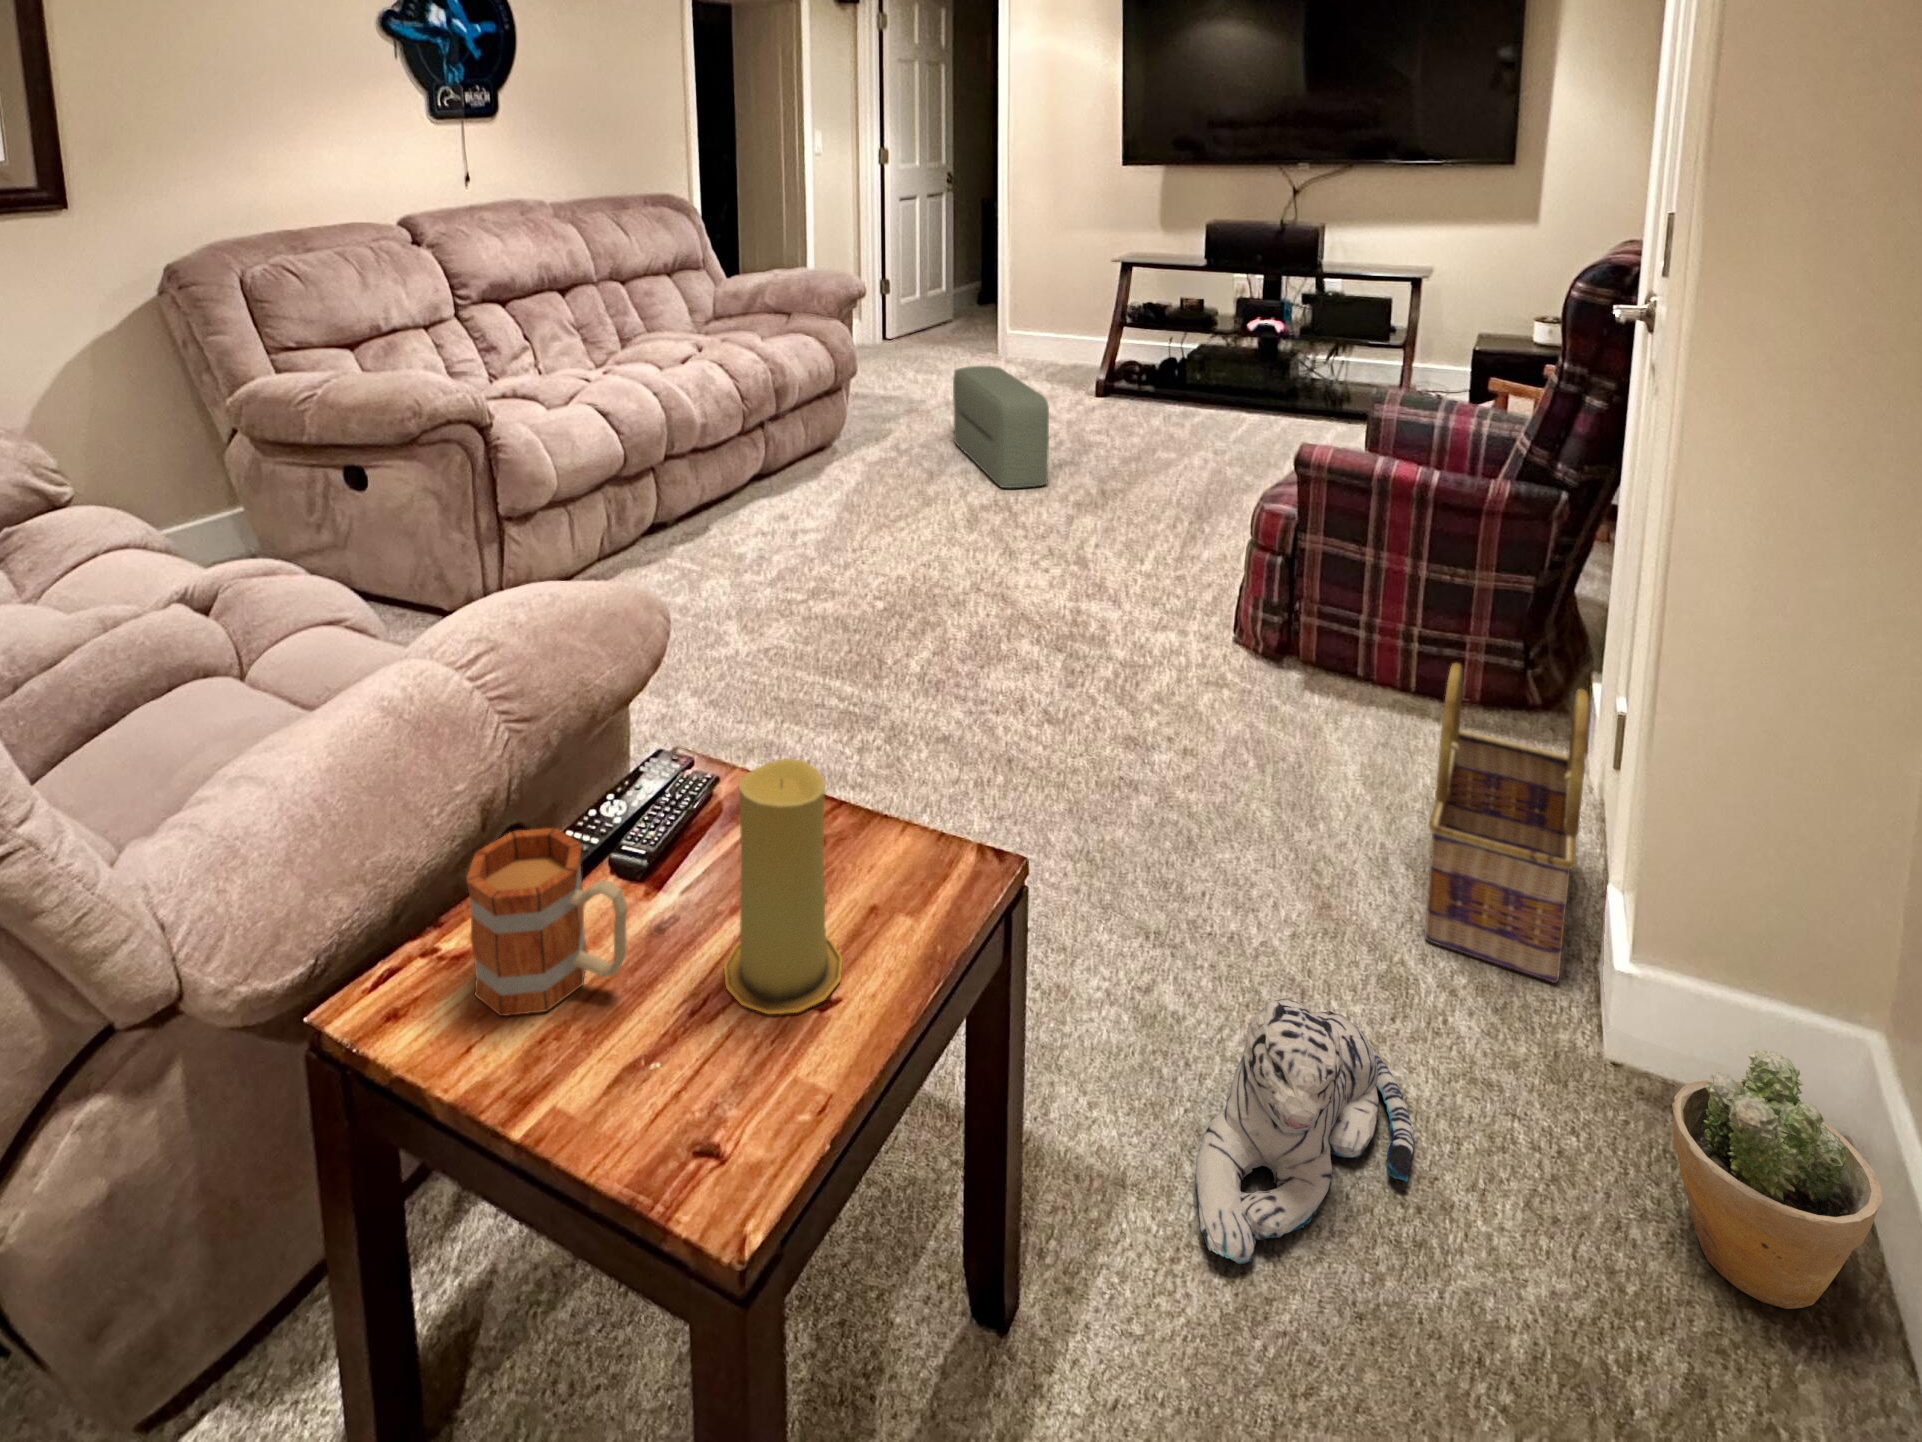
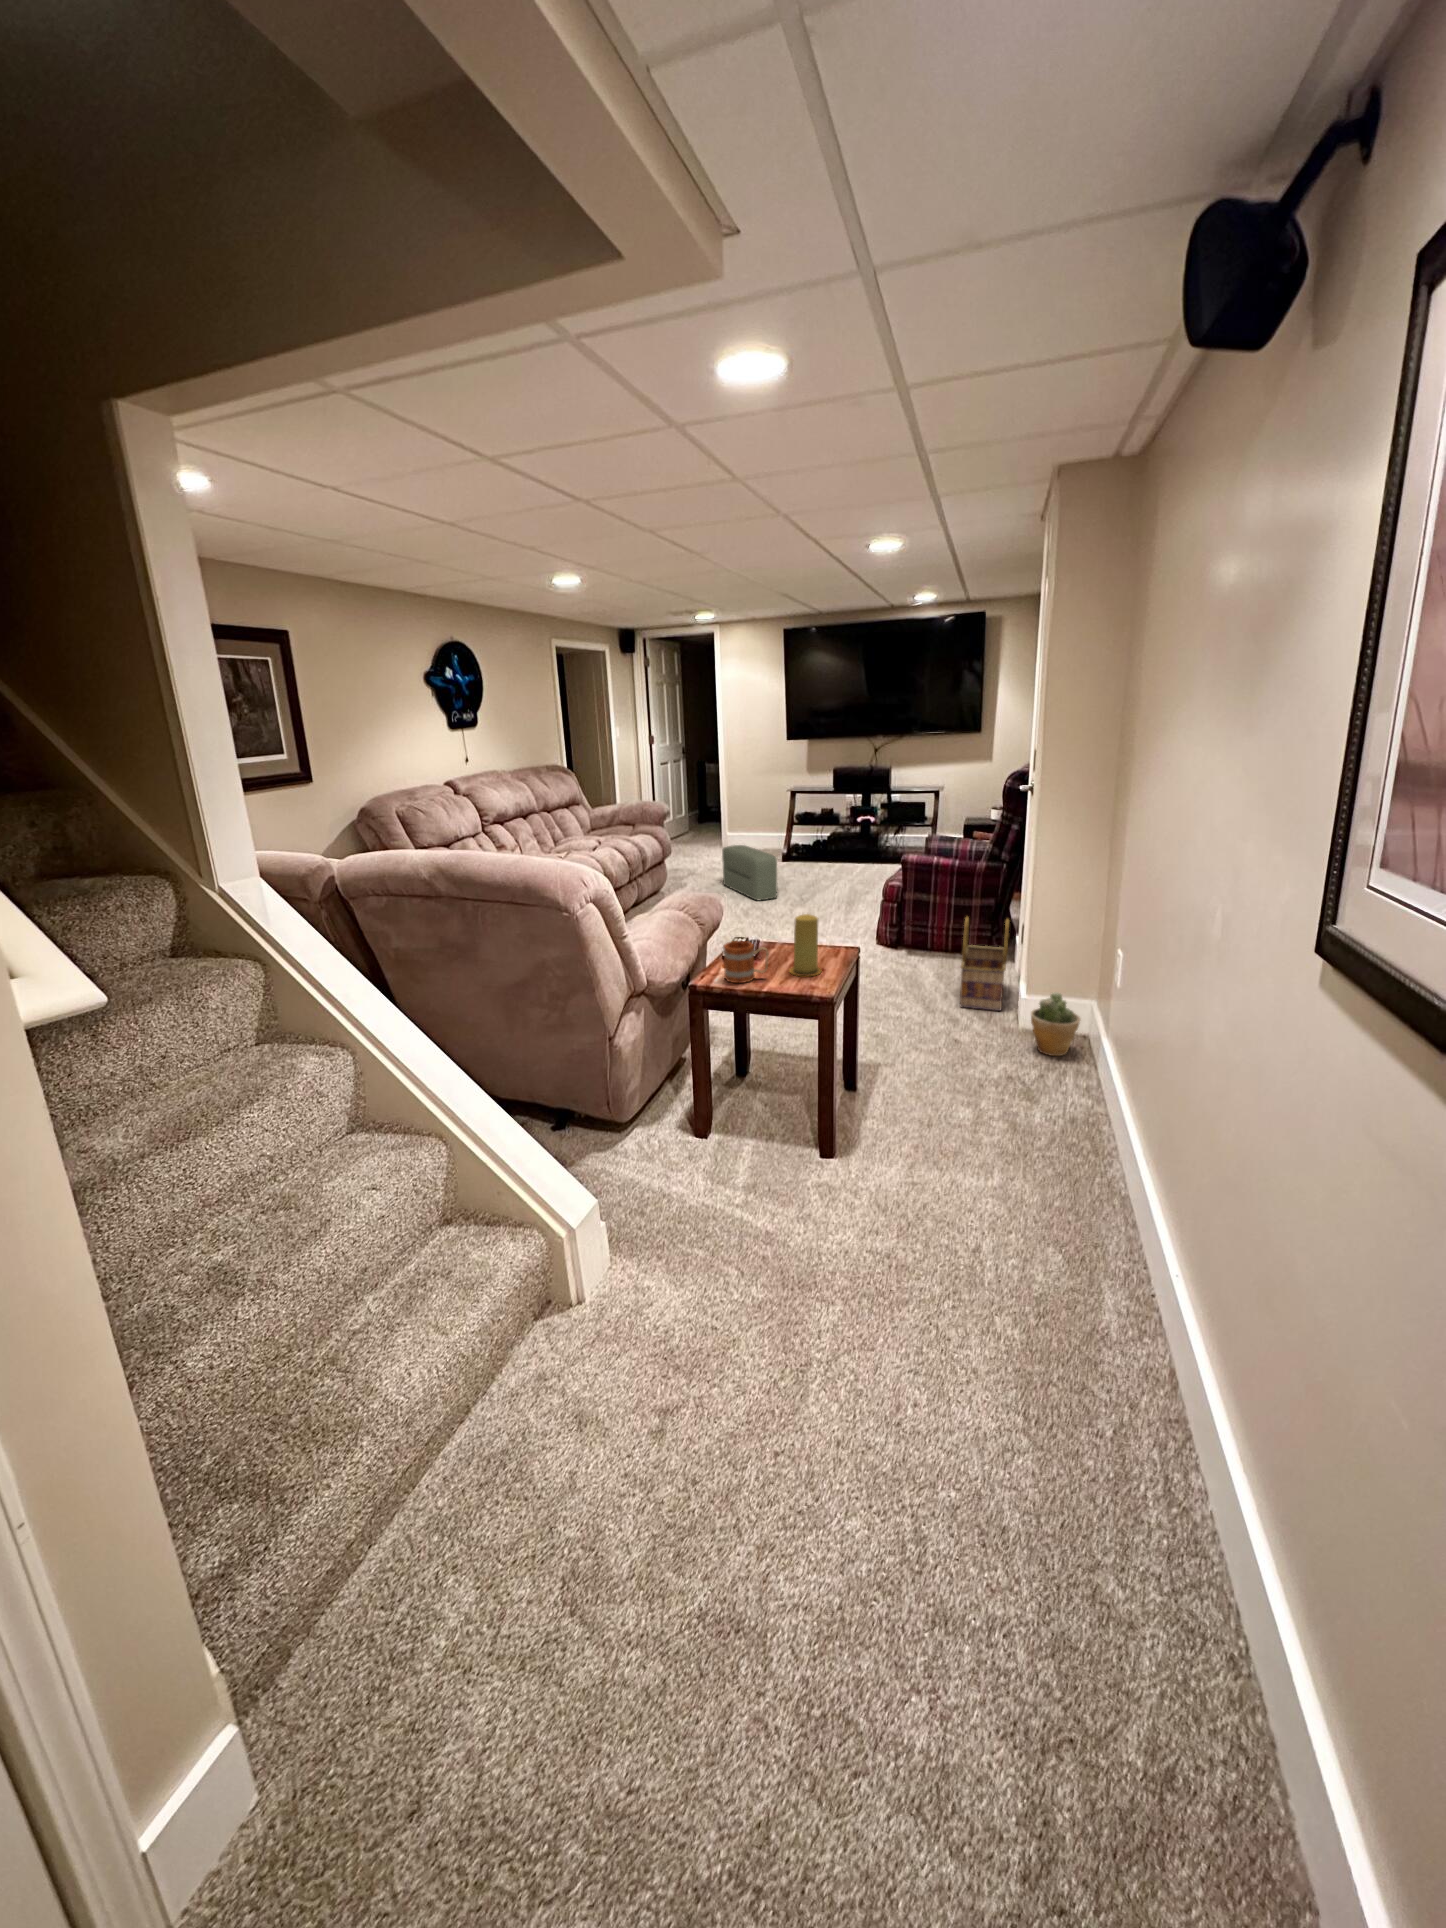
plush toy: present [1195,999,1415,1264] -> none [900,1000,961,1065]

